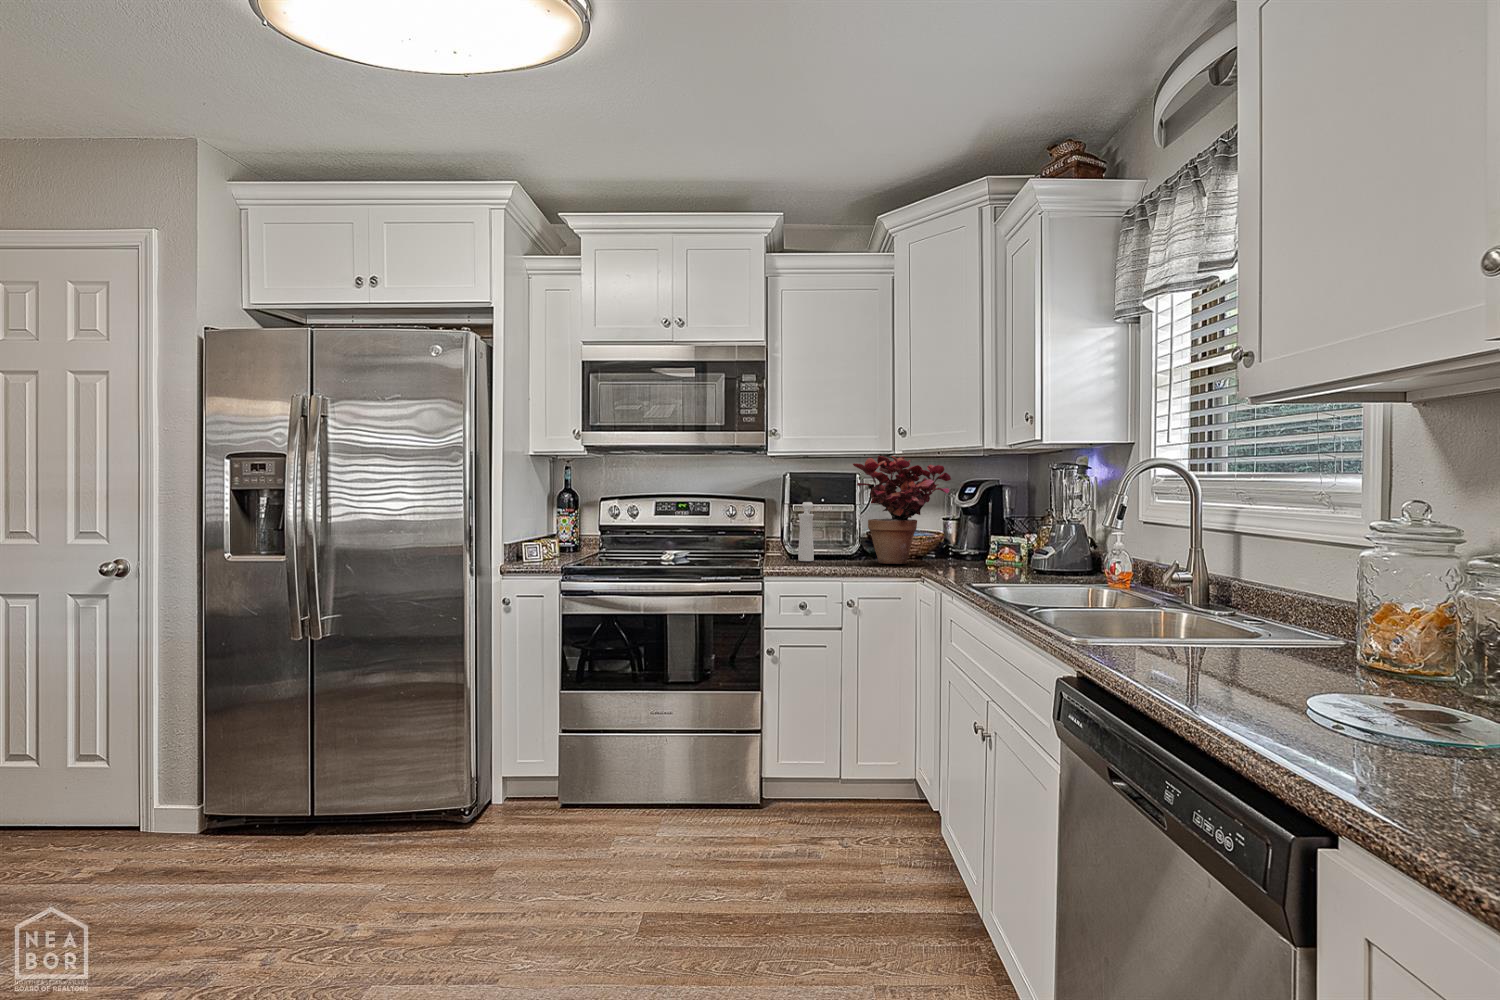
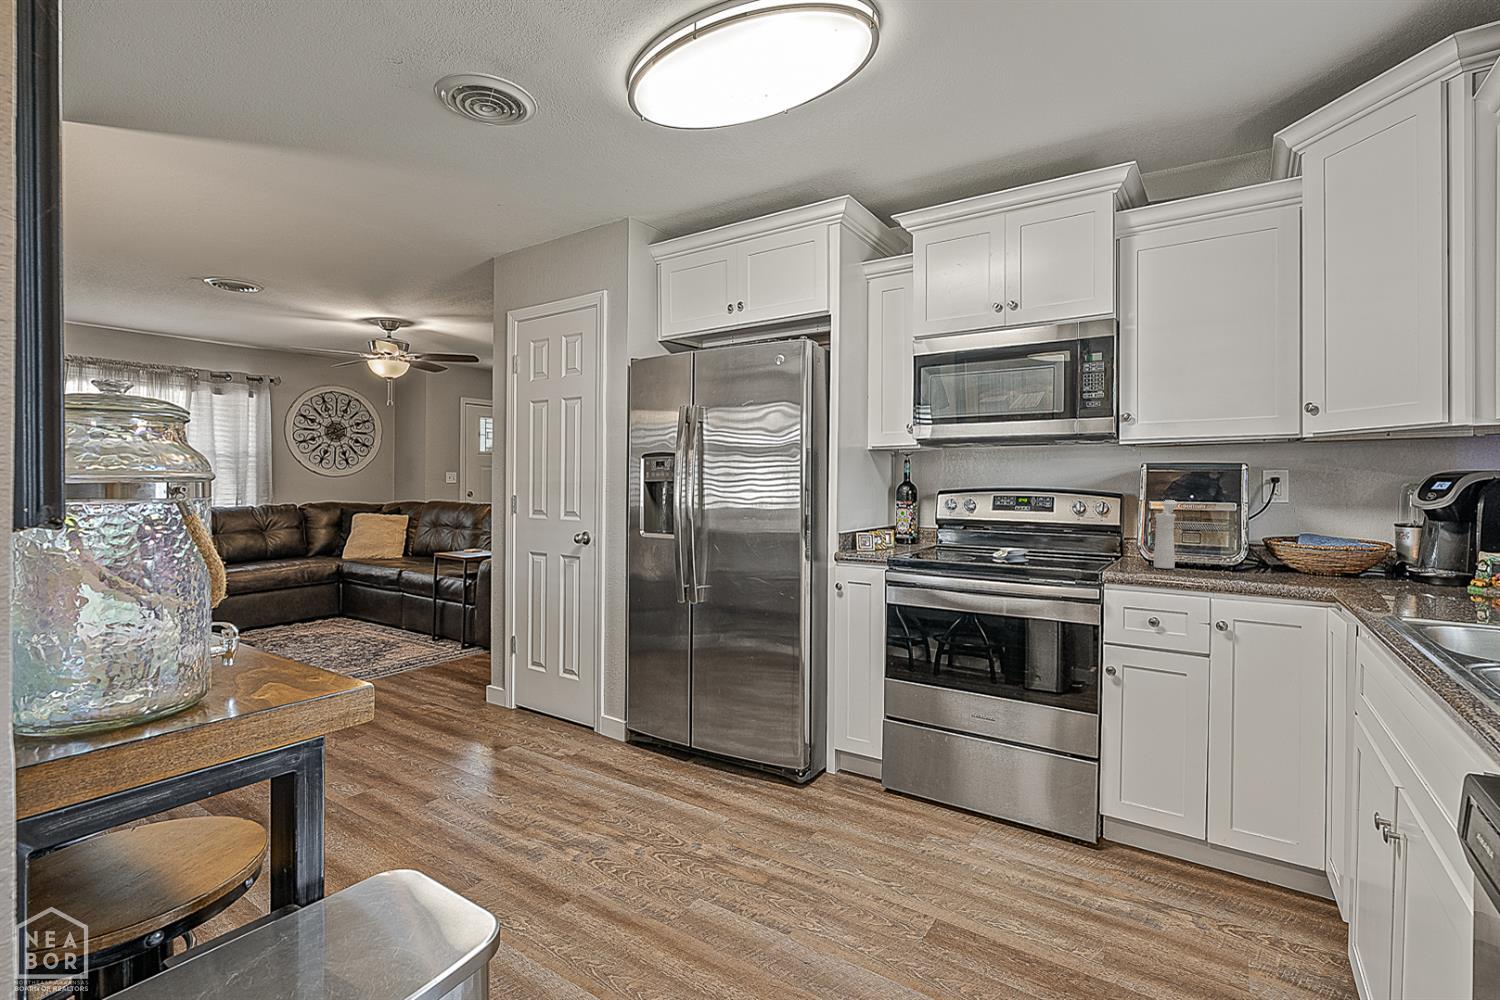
potted plant: present [853,456,951,564] -> none [1229,445,1392,581]

